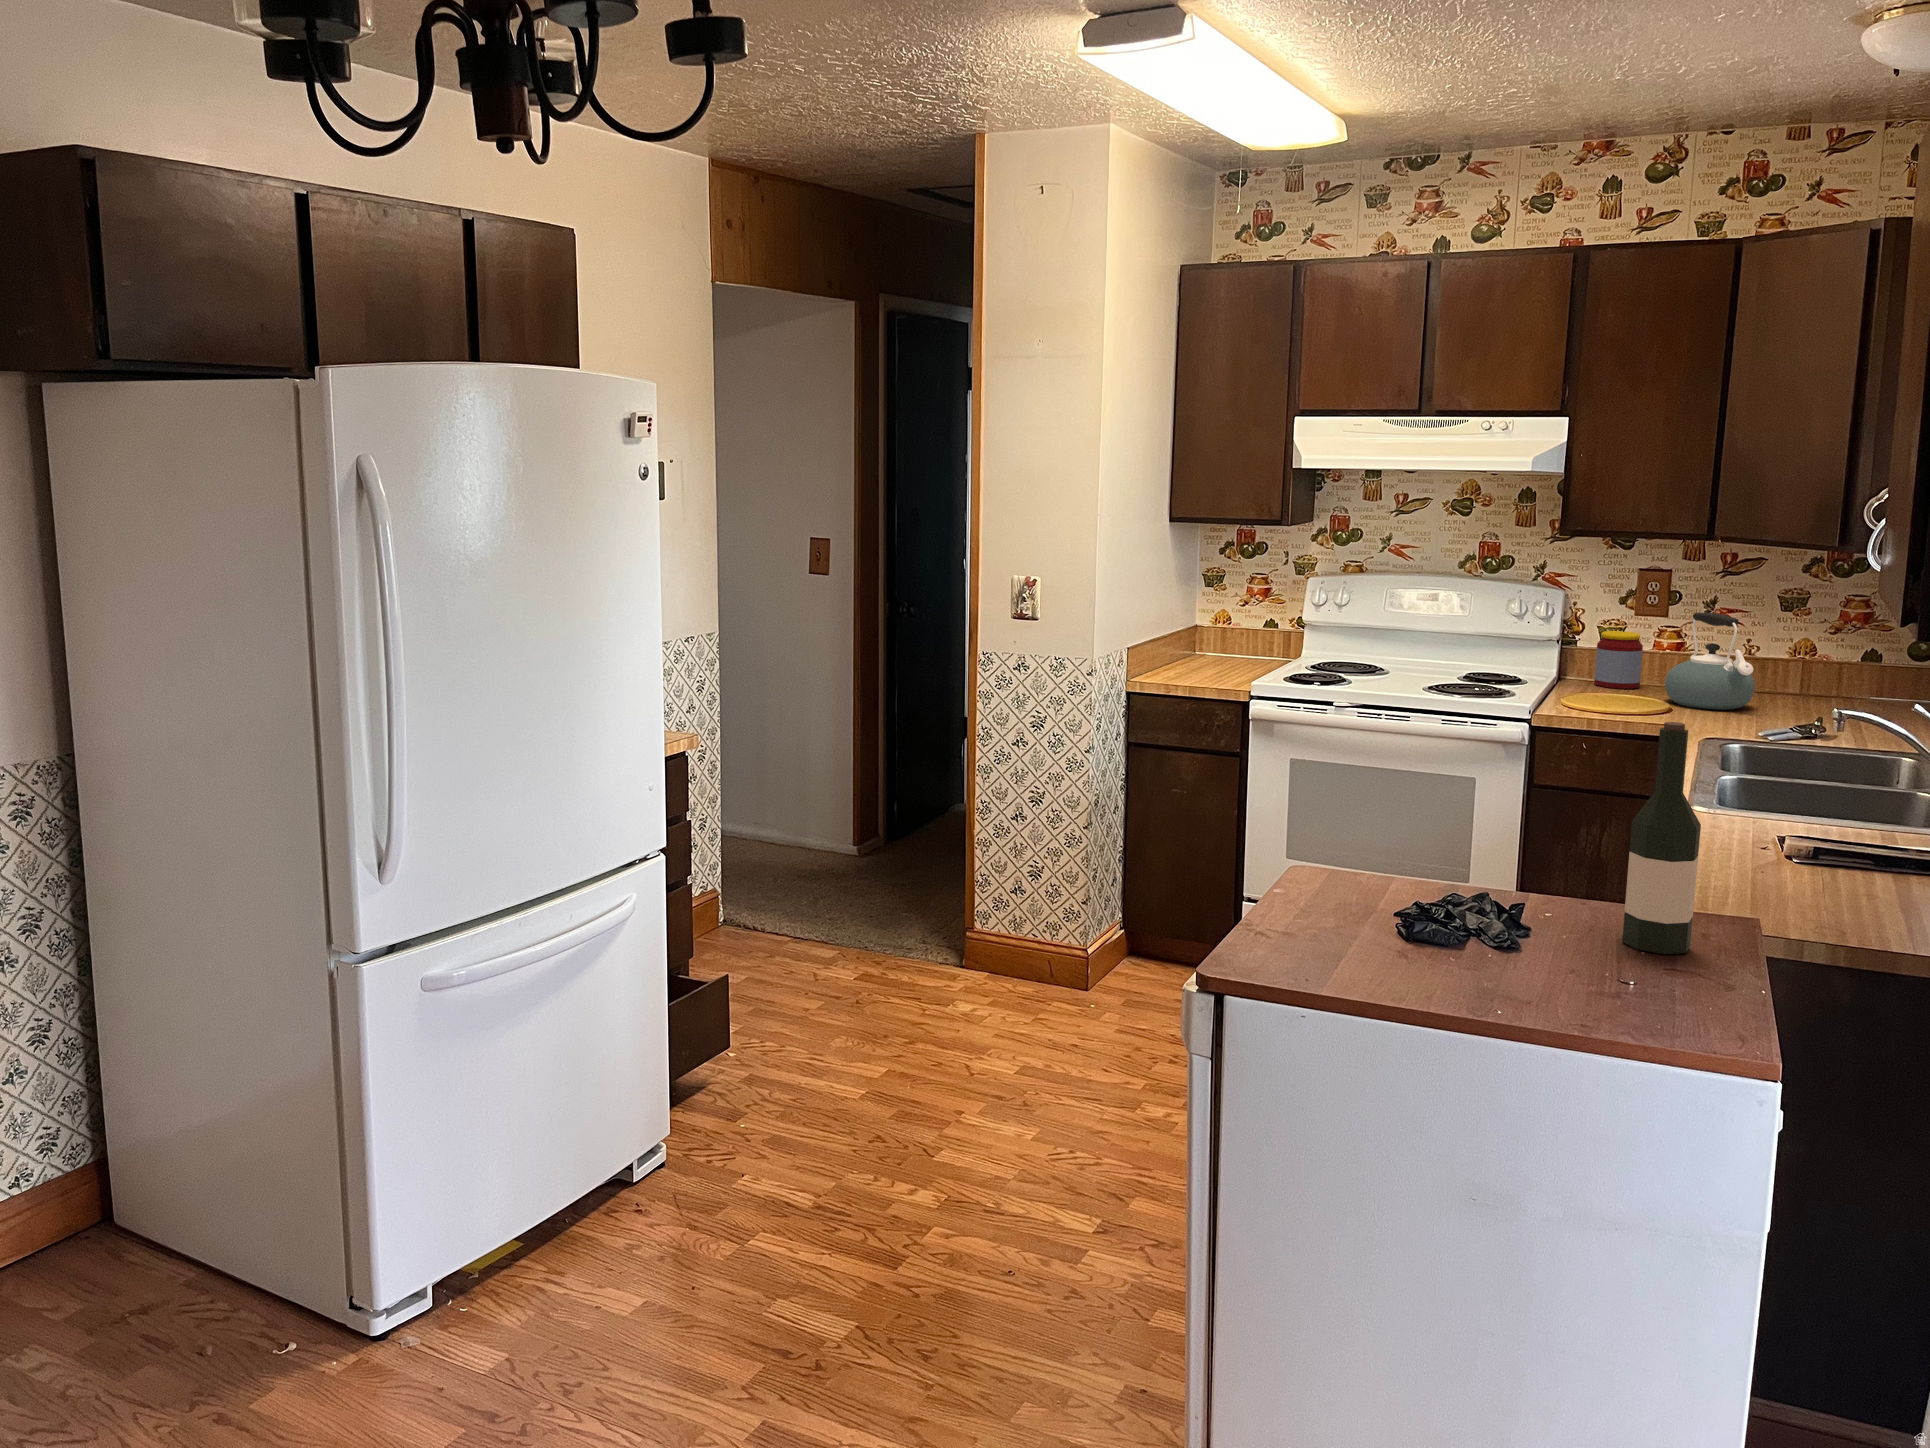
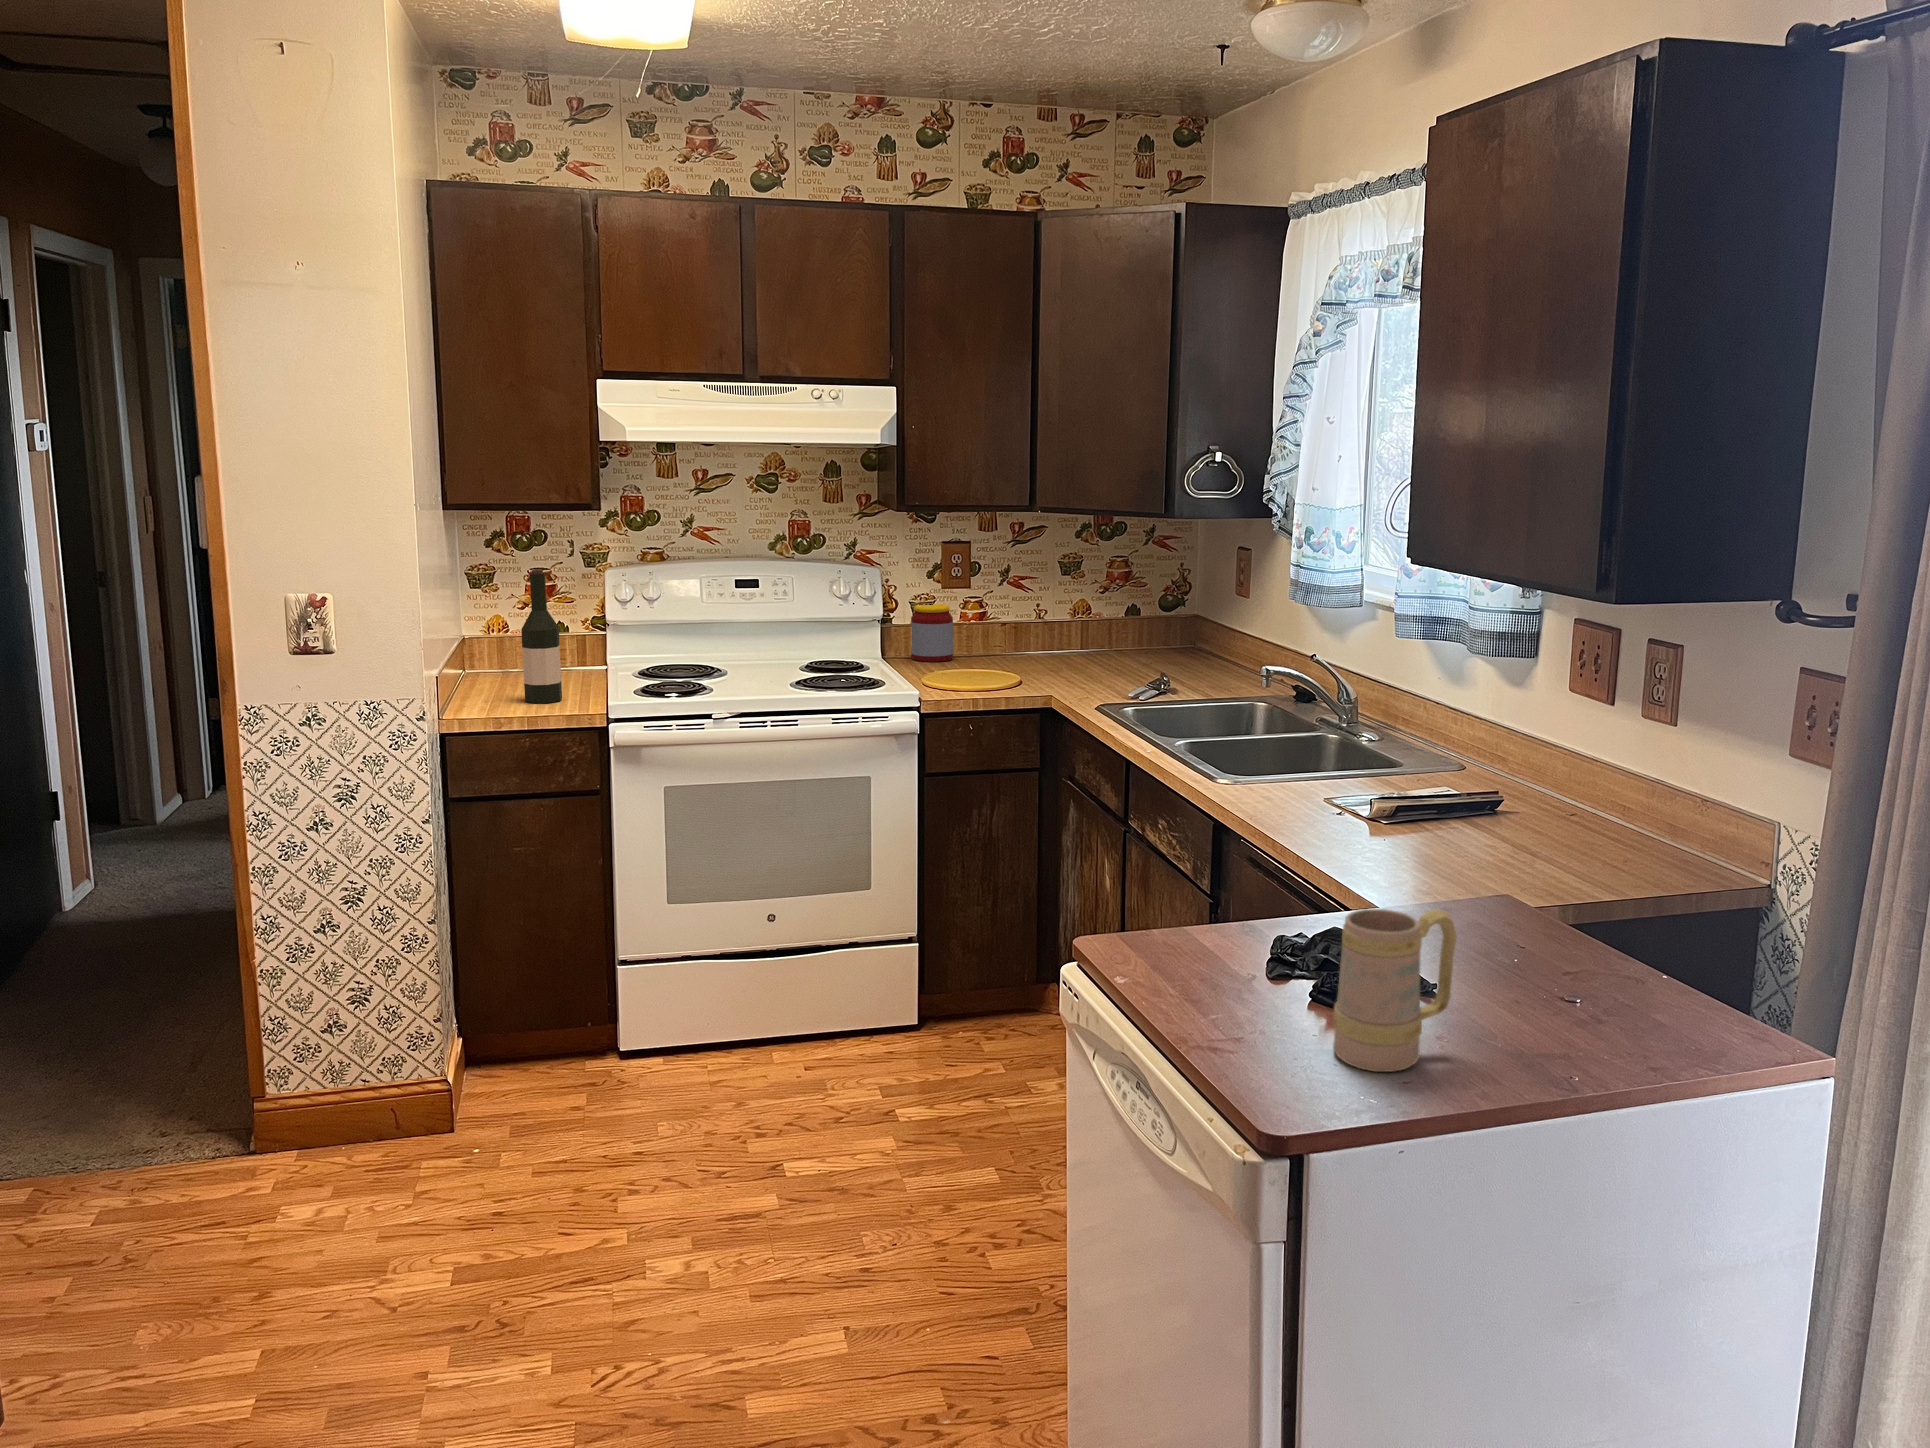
kettle: present [1665,613,1755,710] -> none [993,580,1077,673]
wine bottle: present [1622,722,1701,954] -> present [521,569,562,703]
mug: none [1324,851,1435,982] -> present [1333,909,1457,1072]

